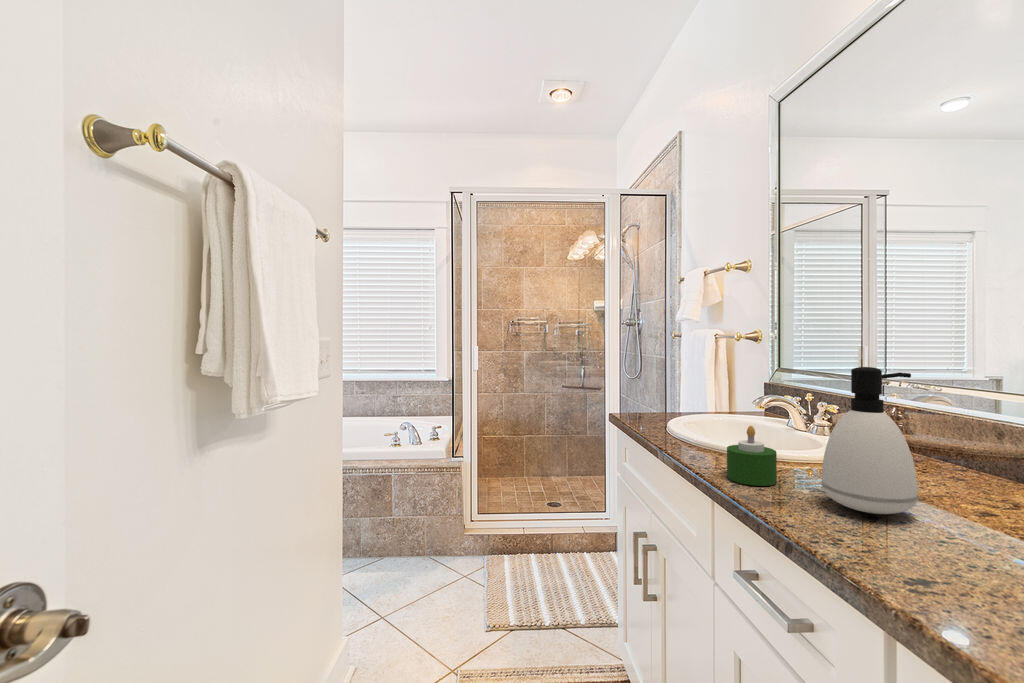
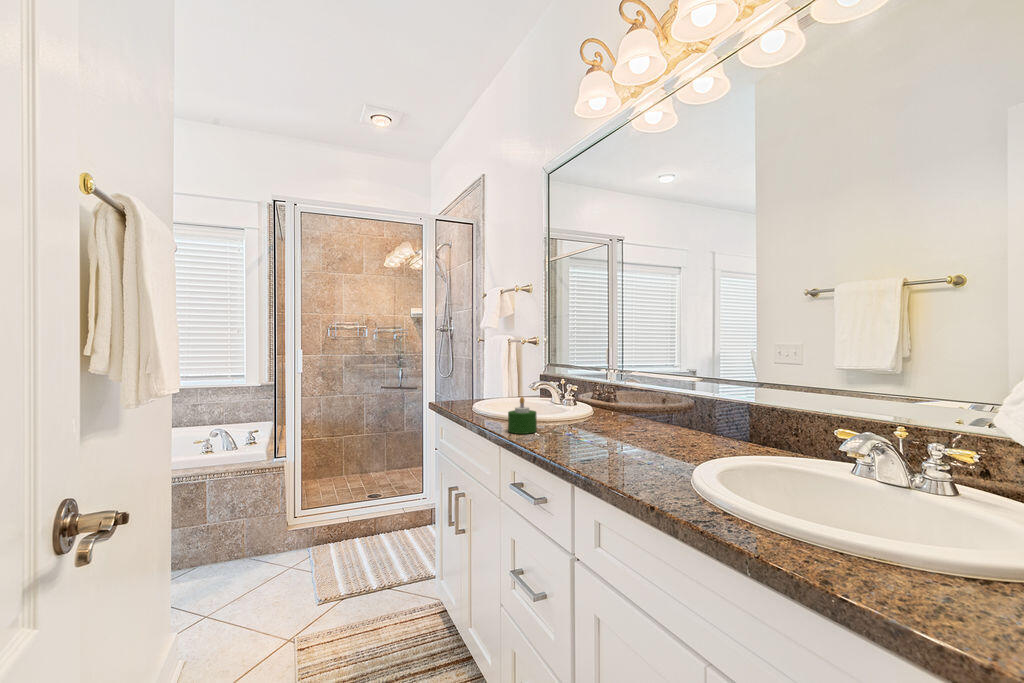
soap dispenser: present [821,367,918,514] -> none [558,357,602,439]

